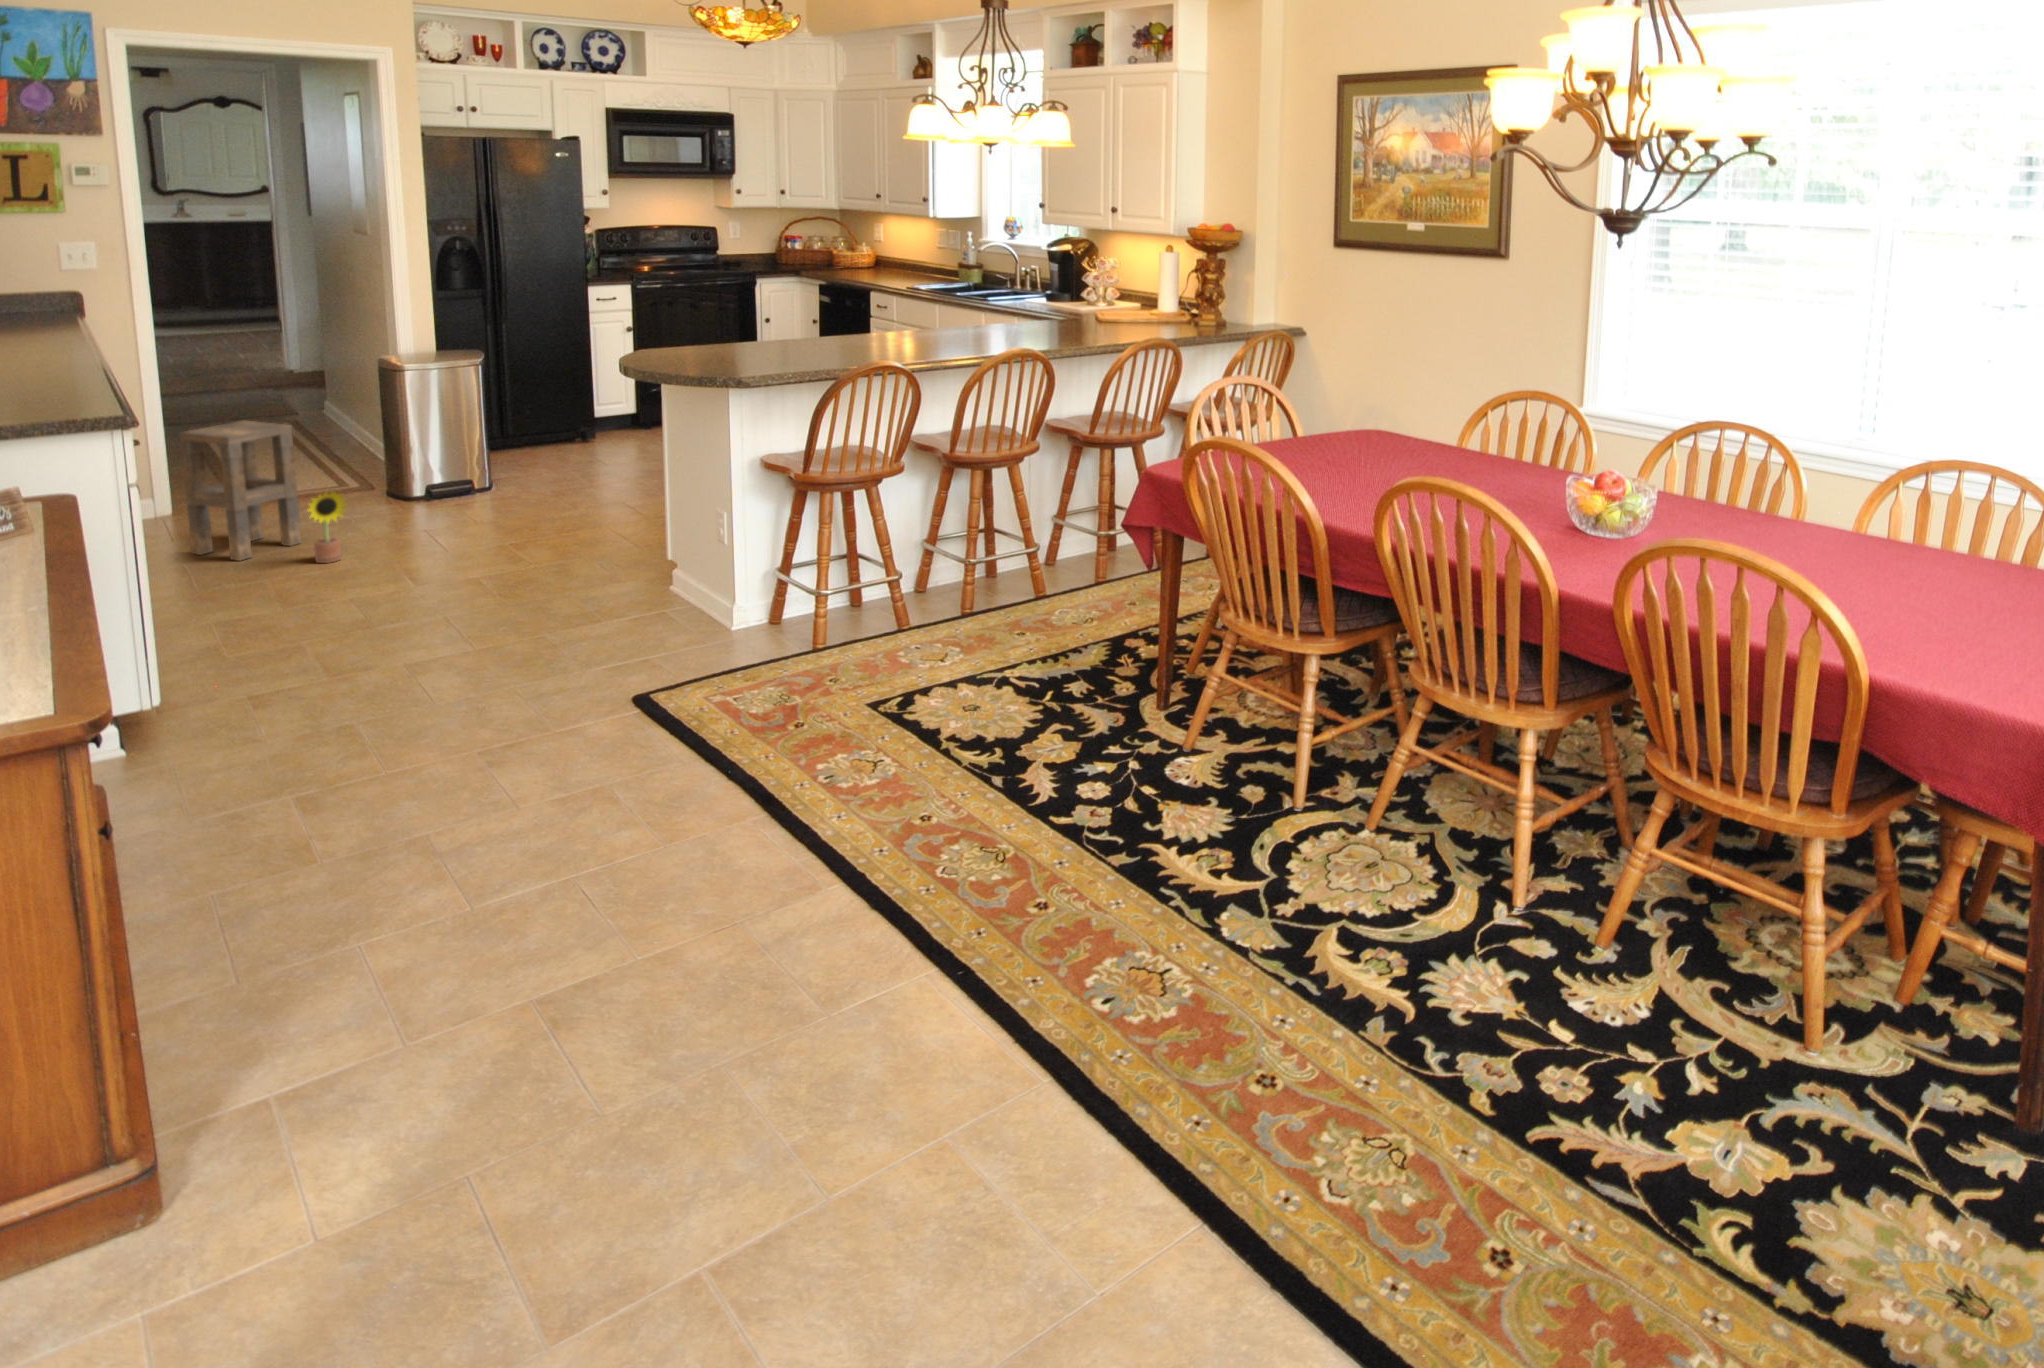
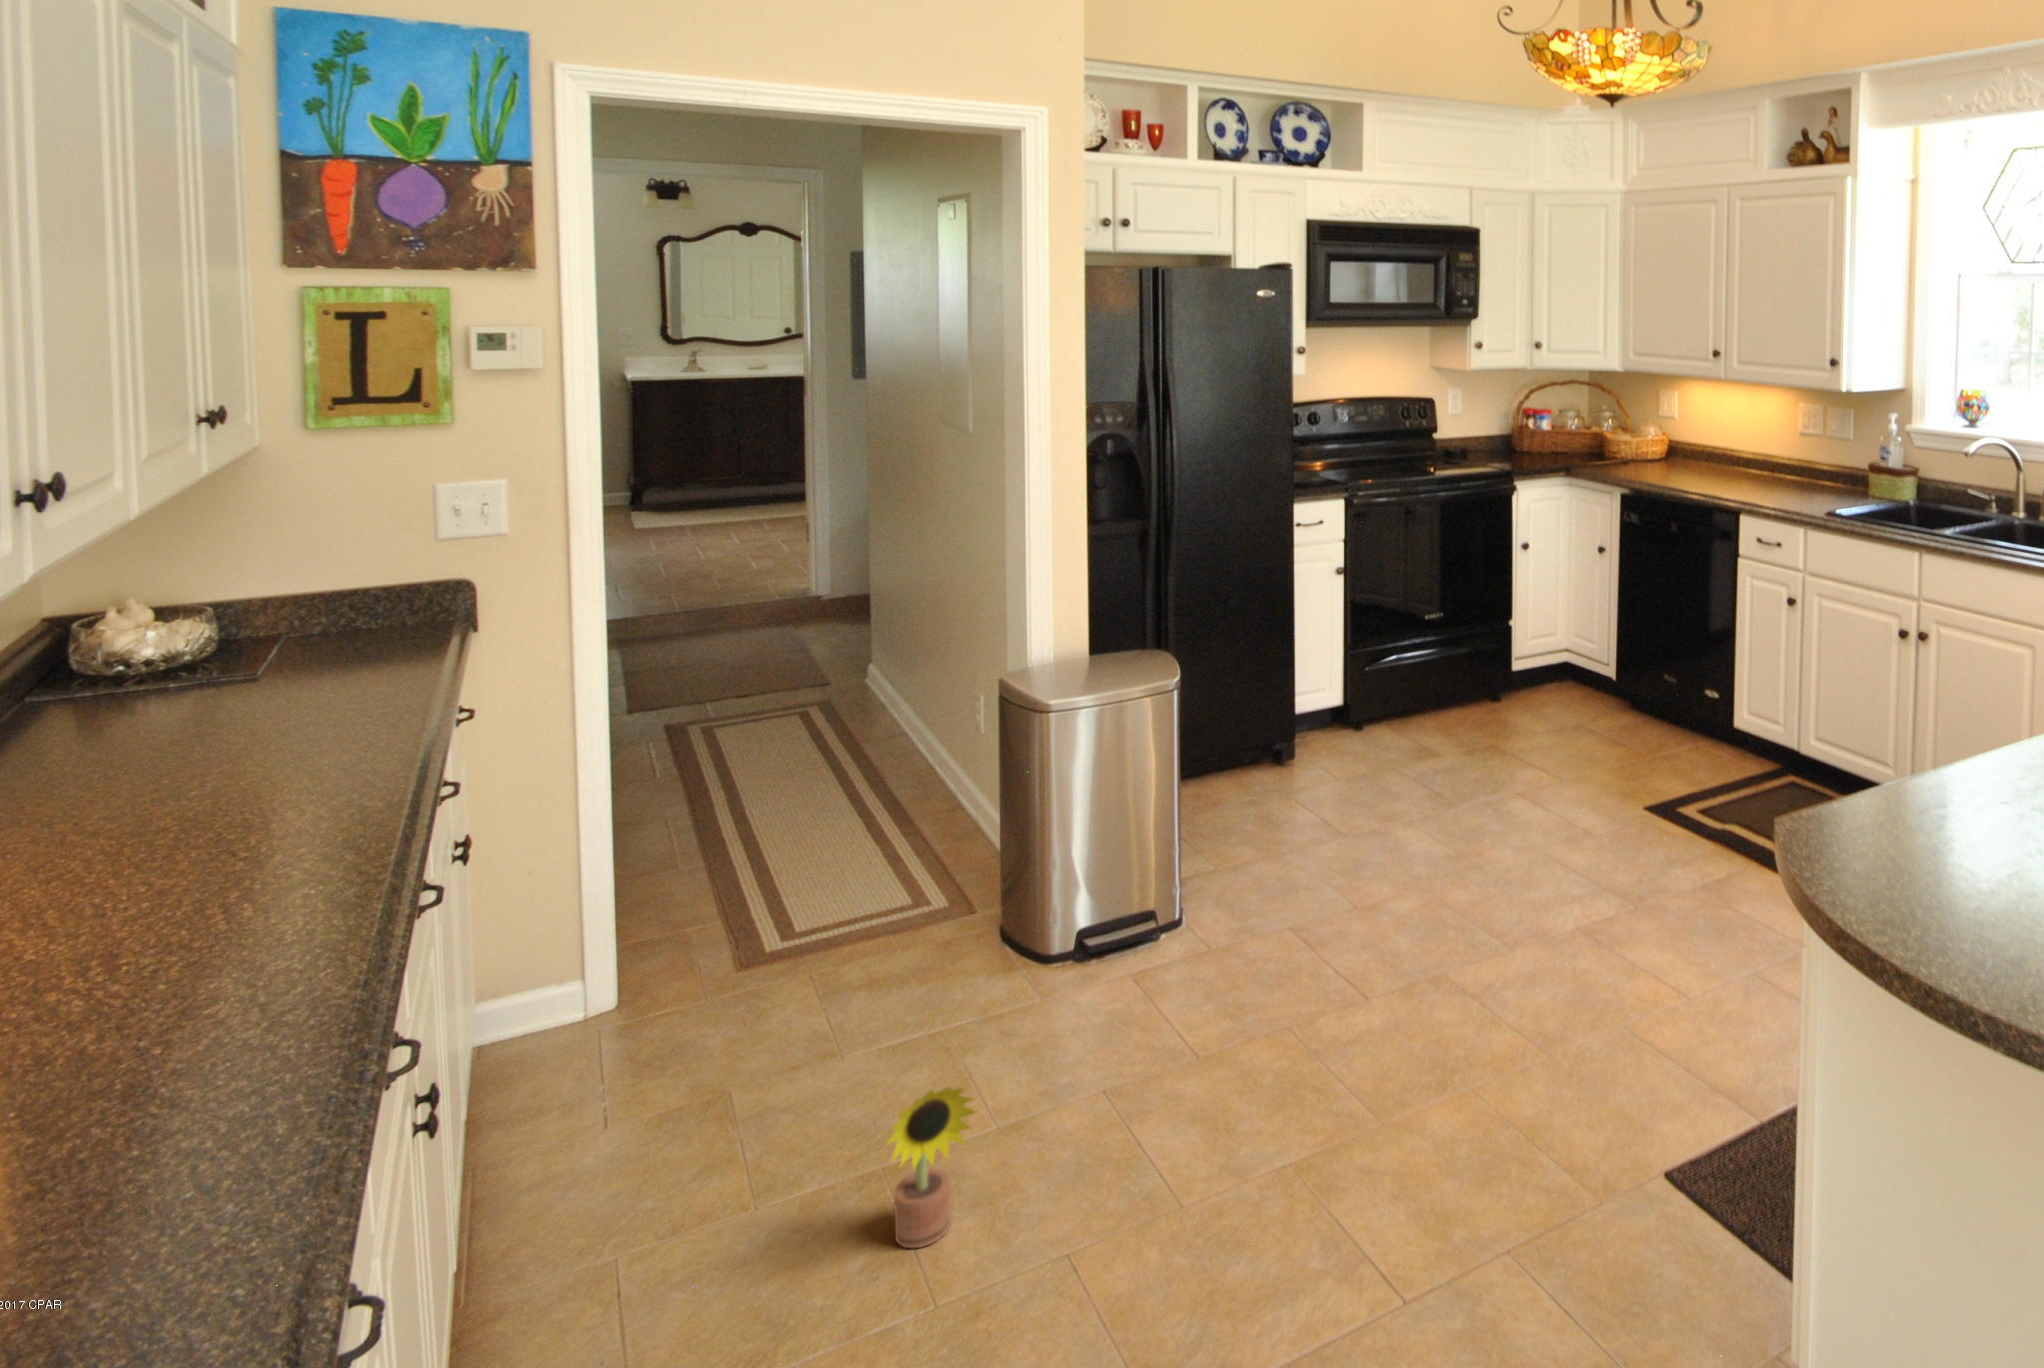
side table: present [180,421,302,561] -> none [626,858,860,1225]

